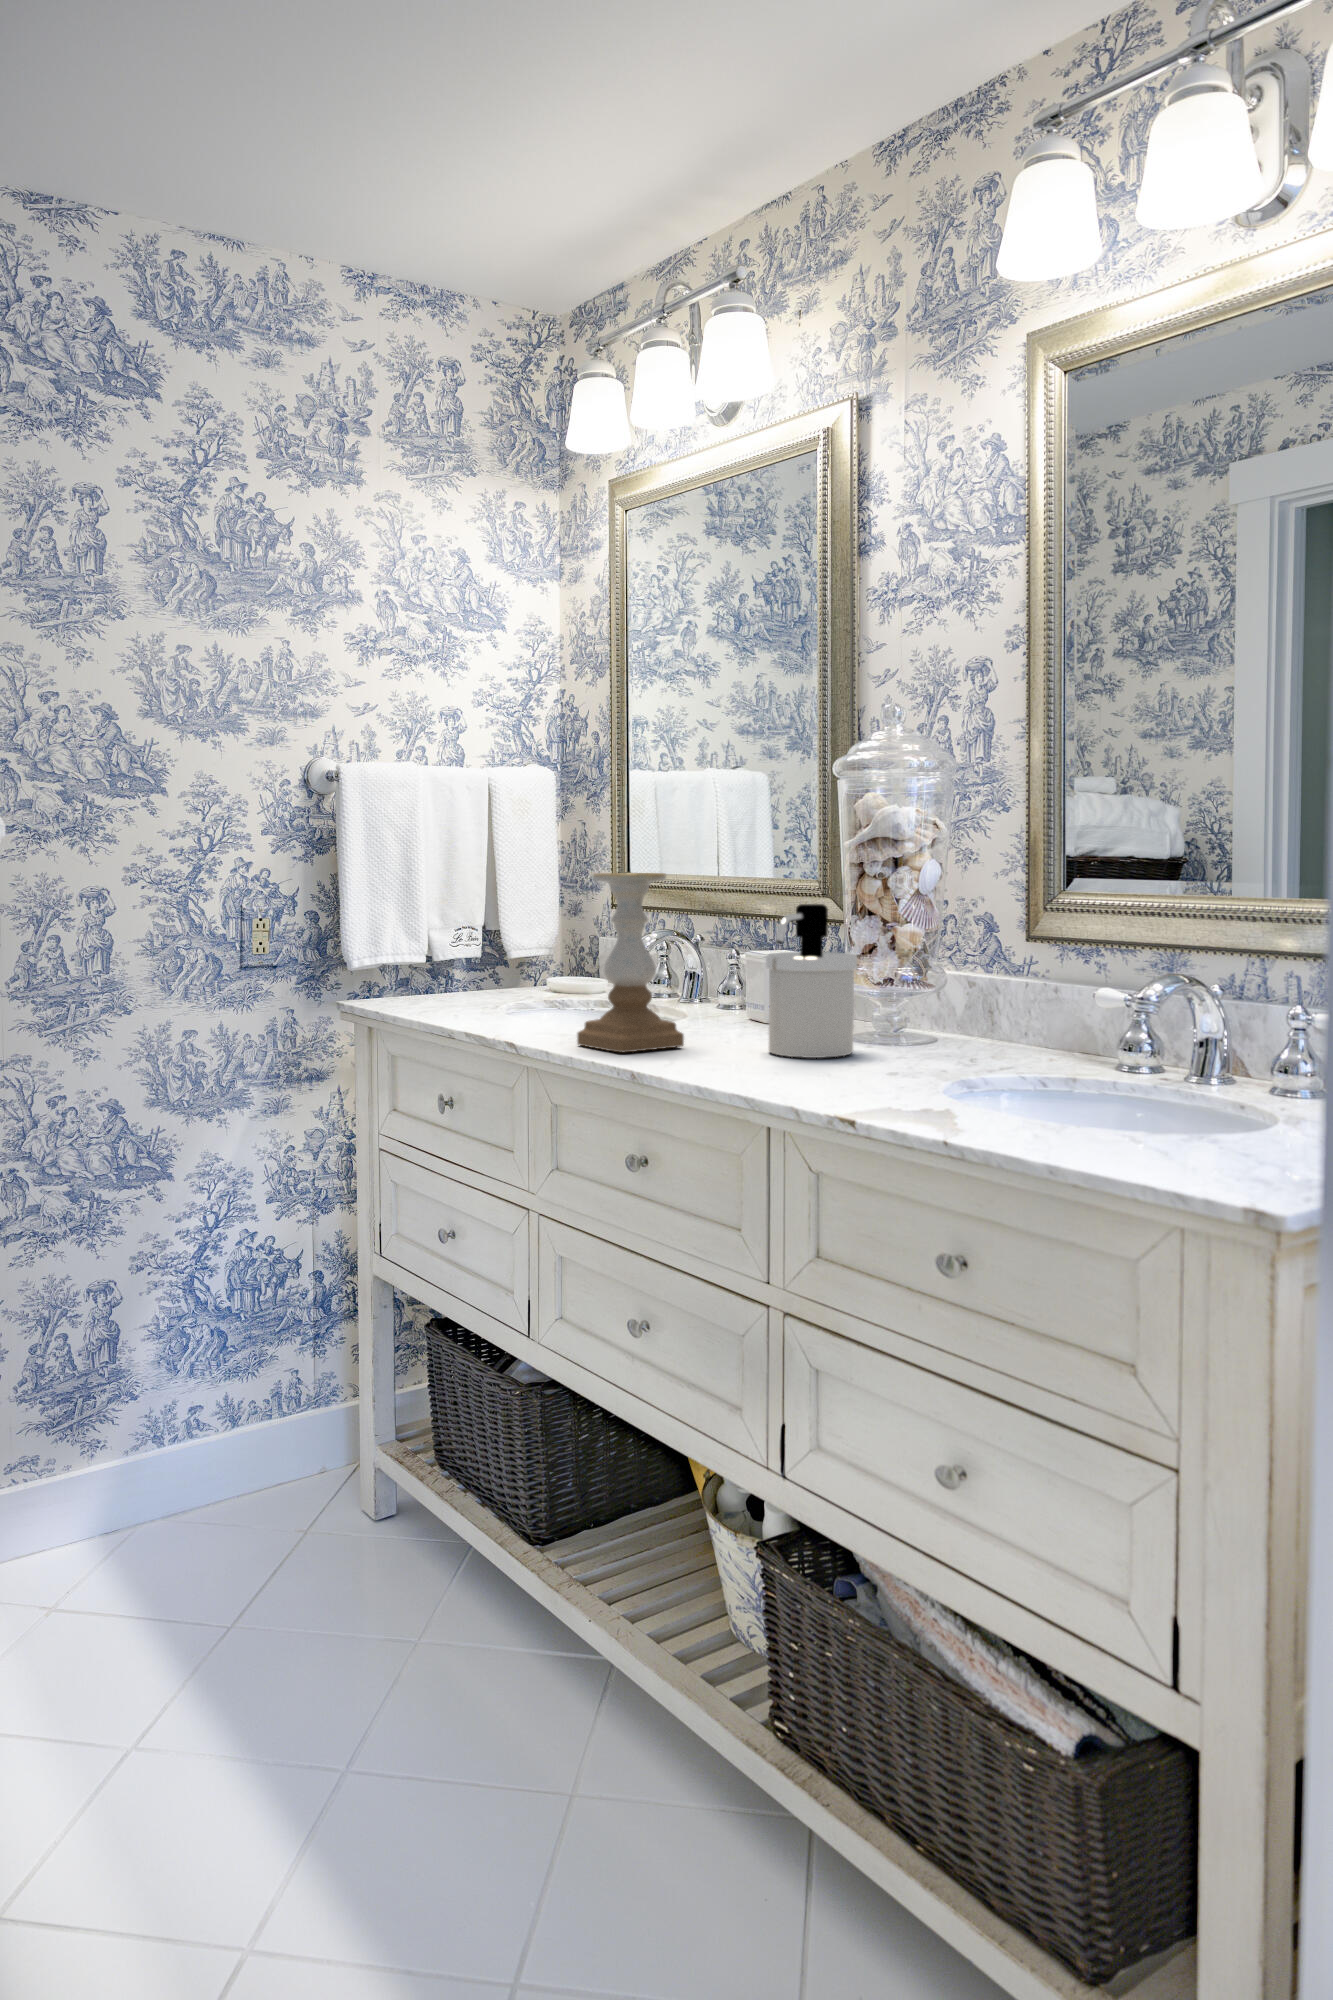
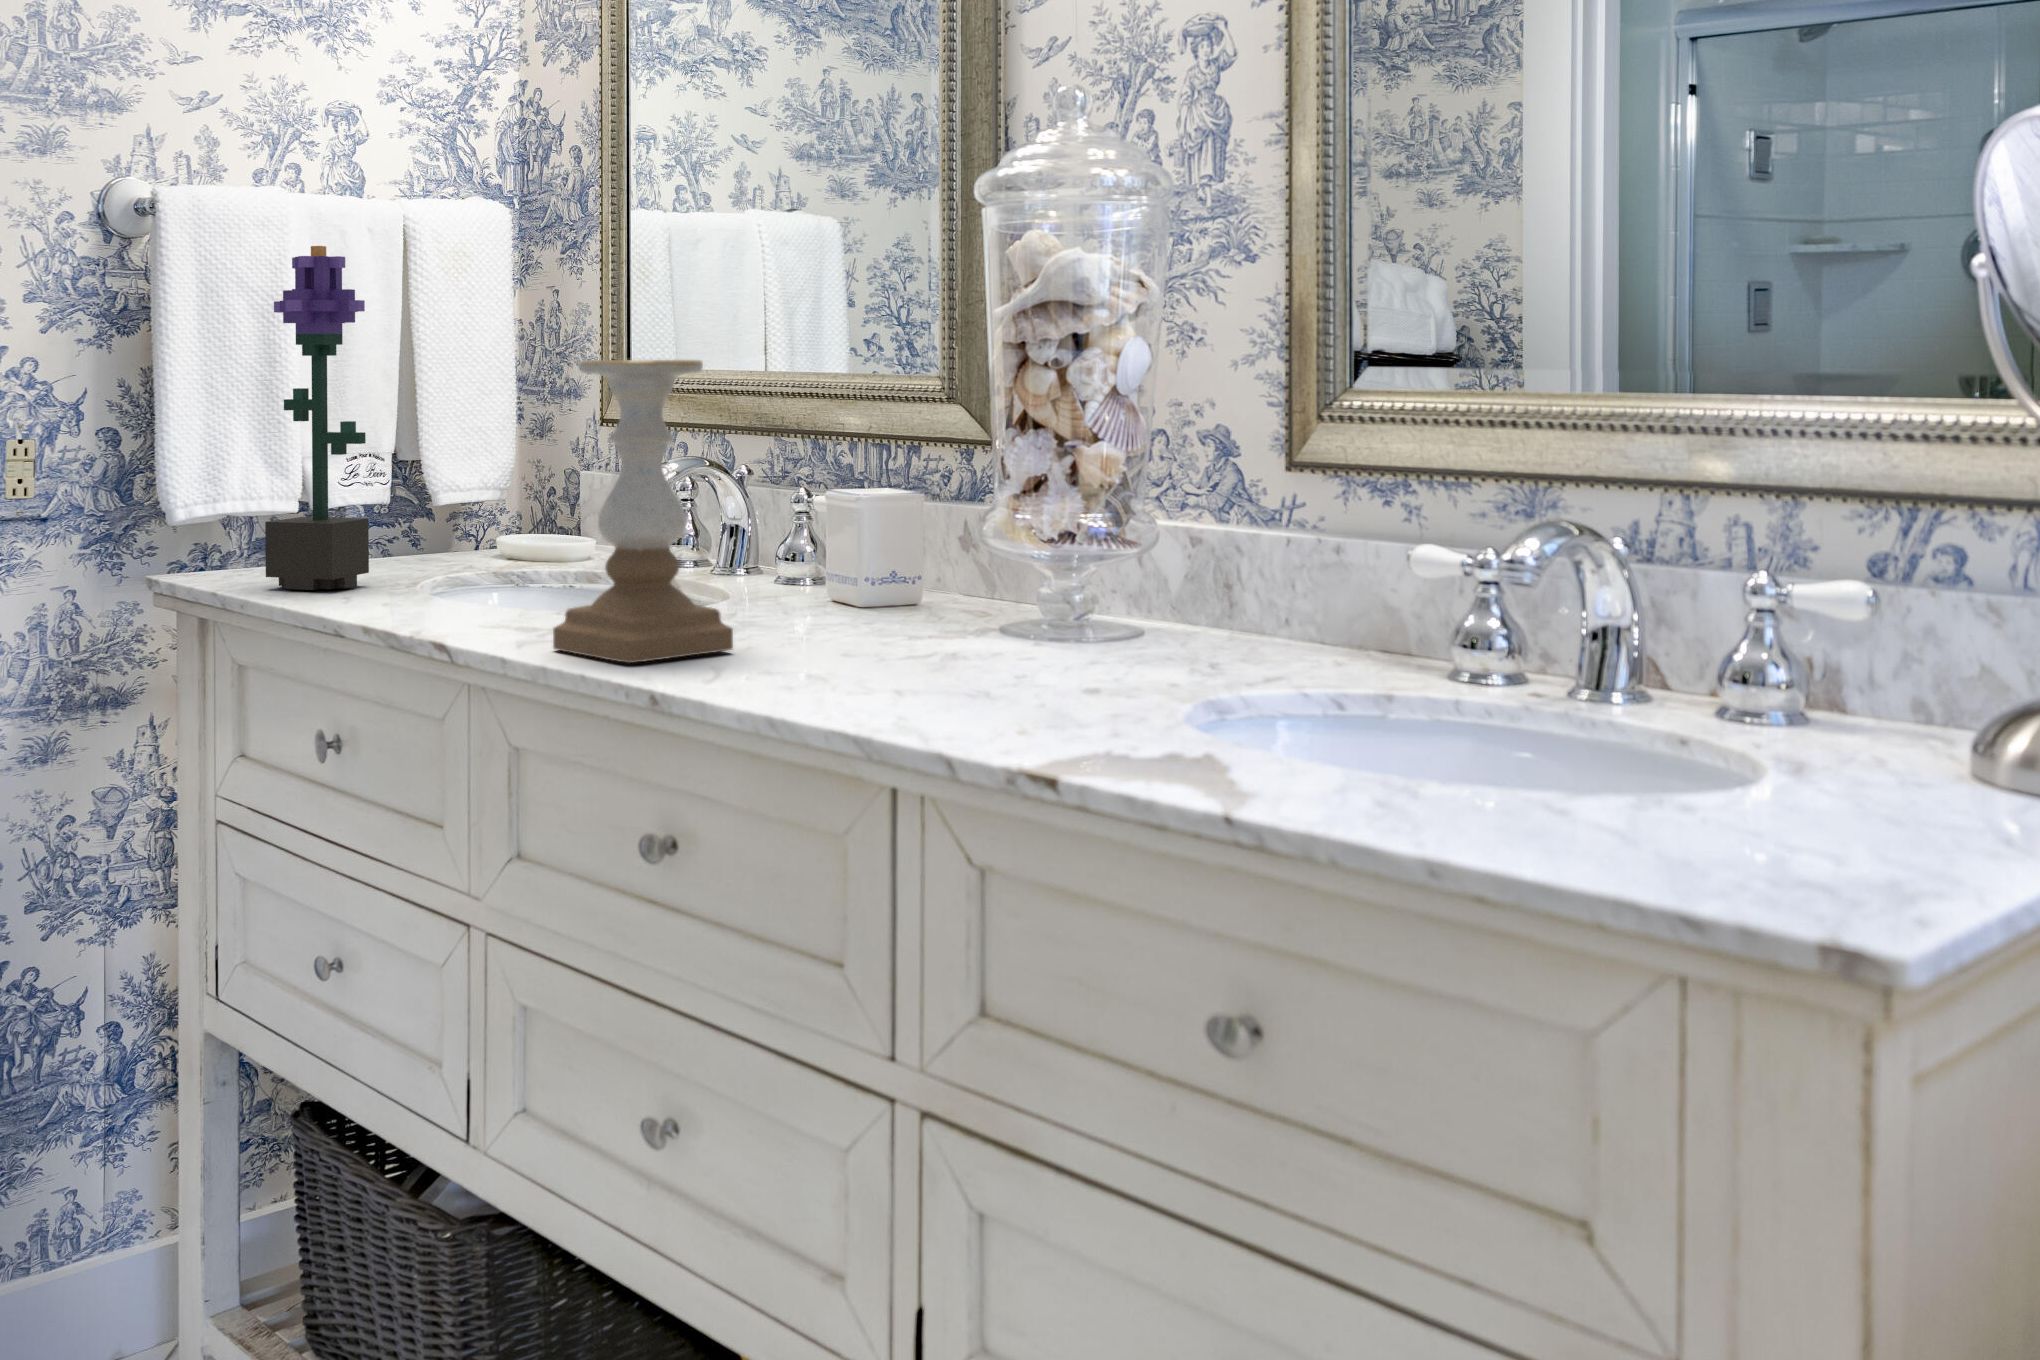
potted flower: none [408,802,469,1011] -> present [265,246,369,590]
soap dispenser: present [766,904,857,1058] -> none [871,410,1022,668]

